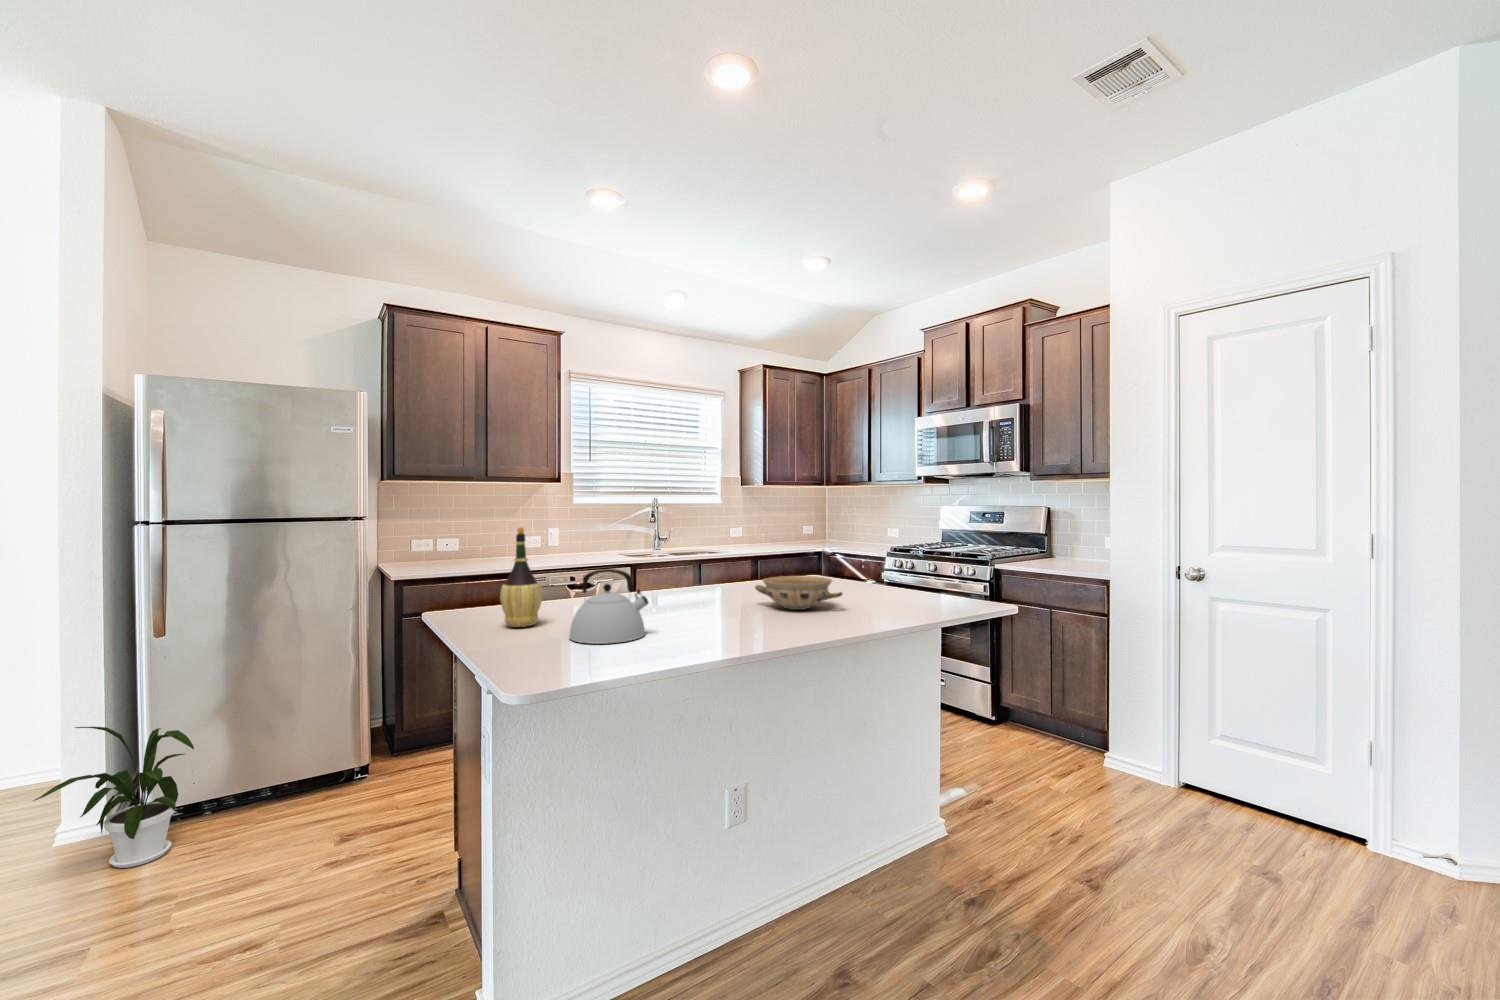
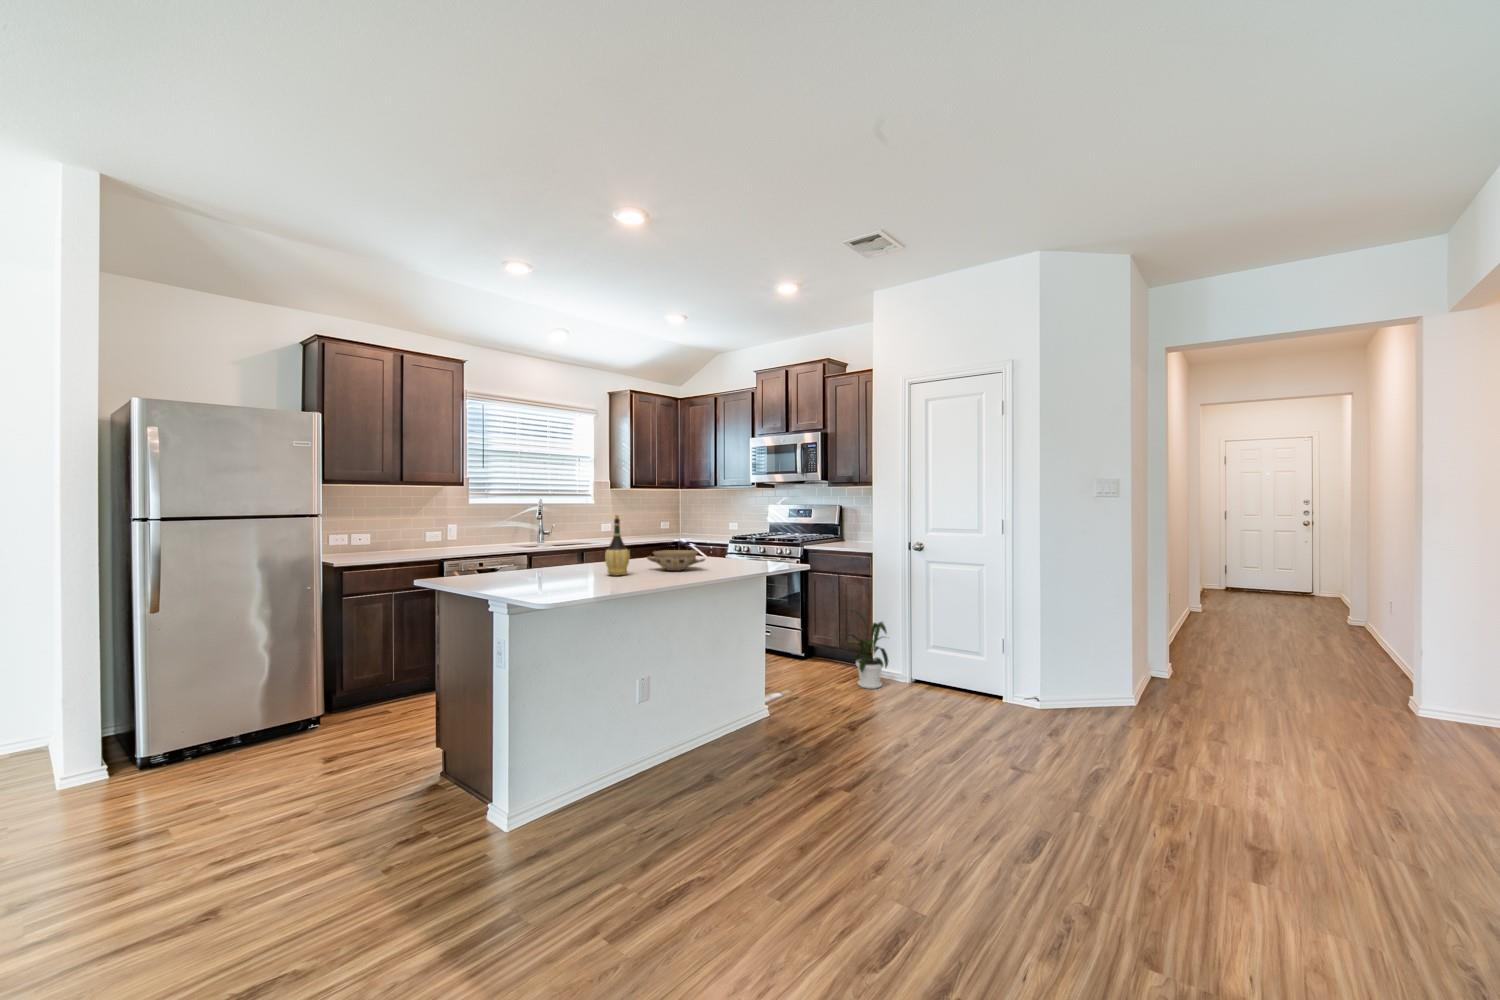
wine bottle: present [500,528,542,627] -> present [605,515,630,575]
kettle: present [569,569,648,644] -> none [537,543,588,588]
house plant: present [33,727,194,868] -> present [837,613,888,689]

